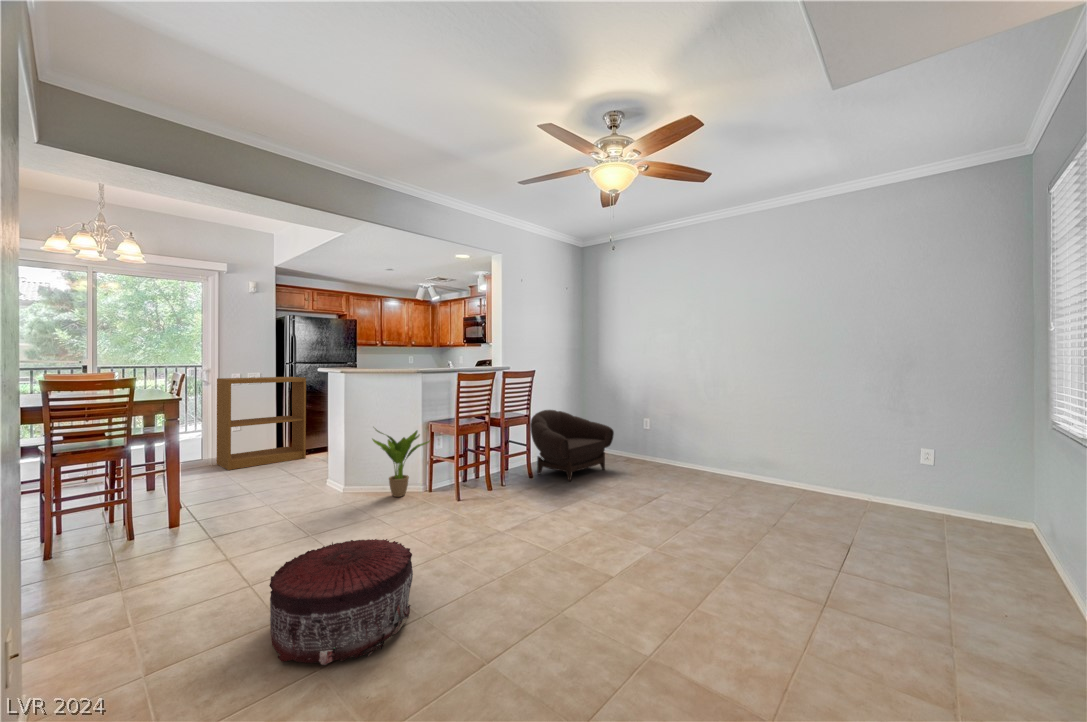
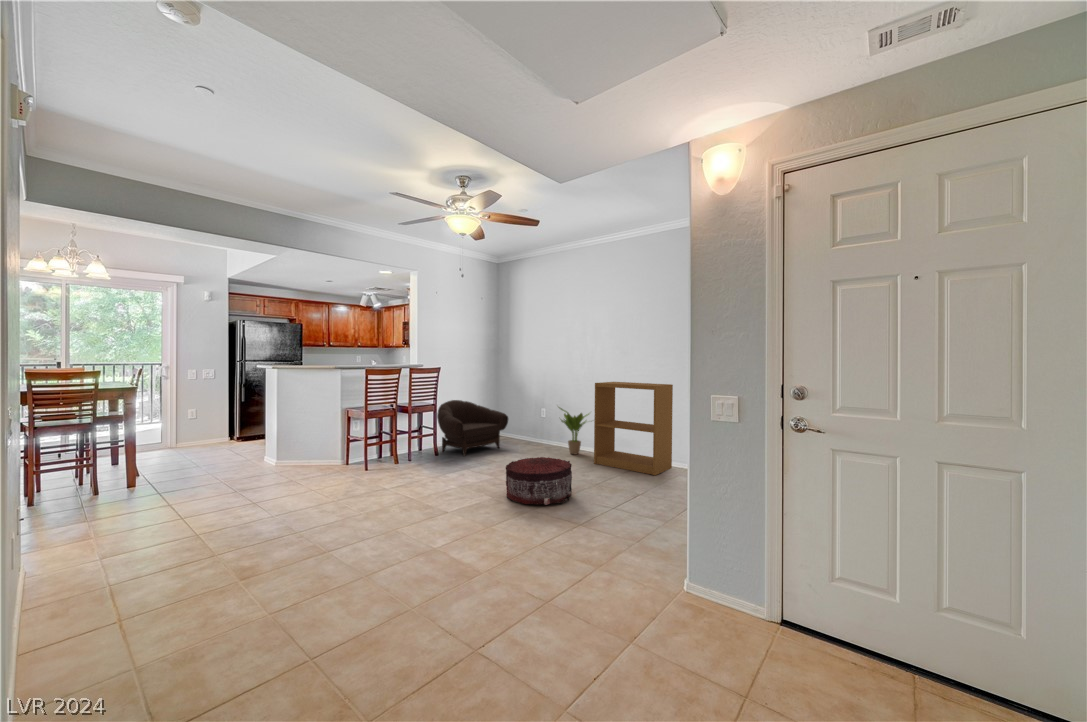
bookshelf: present [217,377,306,470] -> present [594,382,673,476]
potted plant: present [372,430,430,497] -> present [559,407,589,454]
pouf: present [269,539,413,665] -> present [506,457,572,505]

